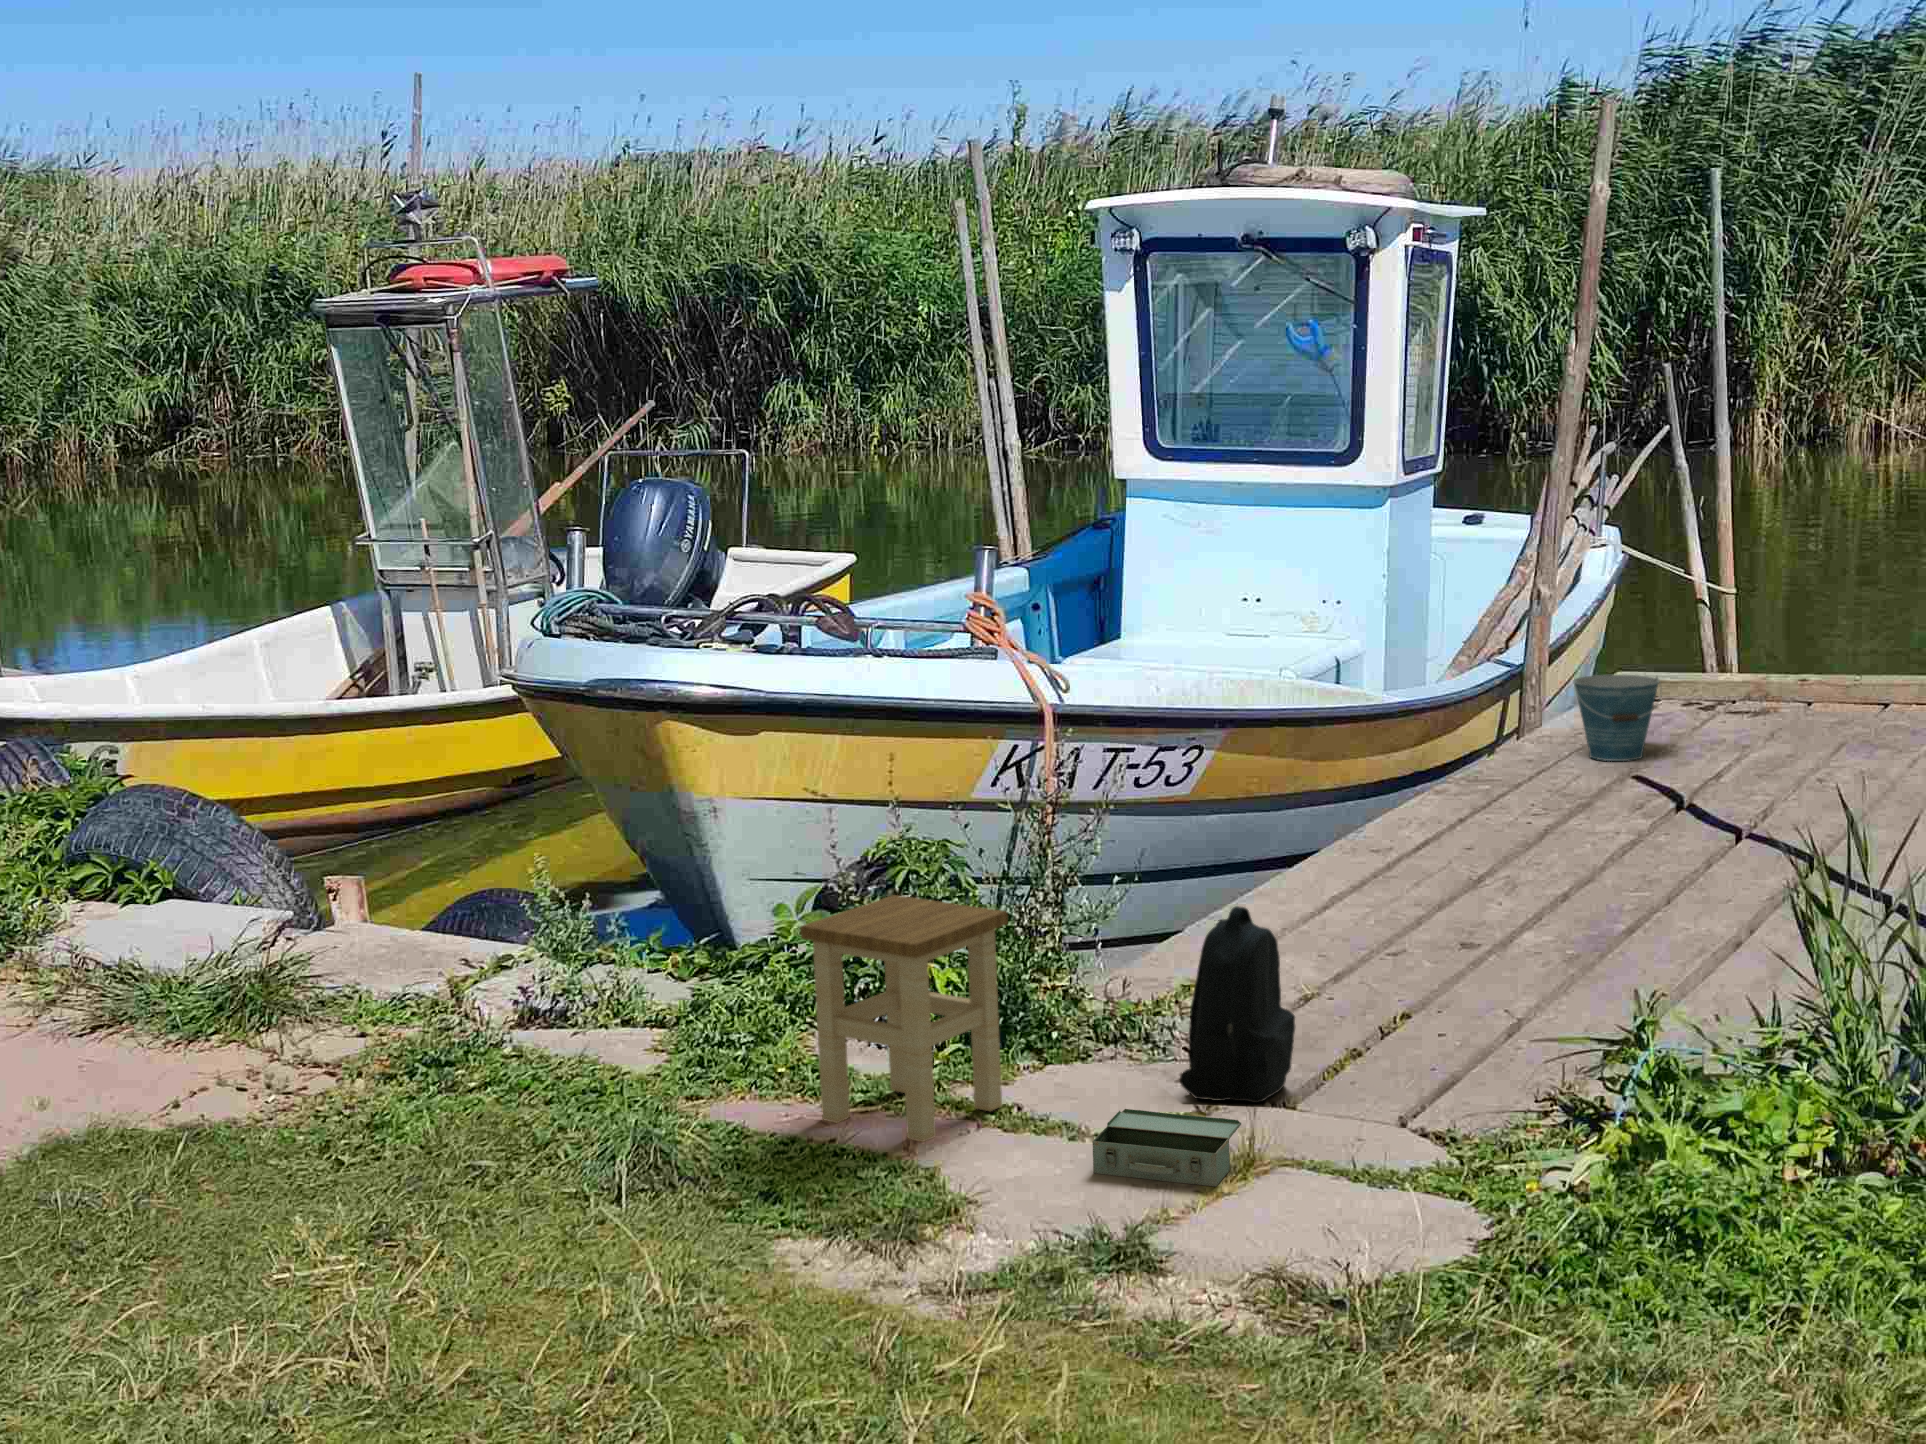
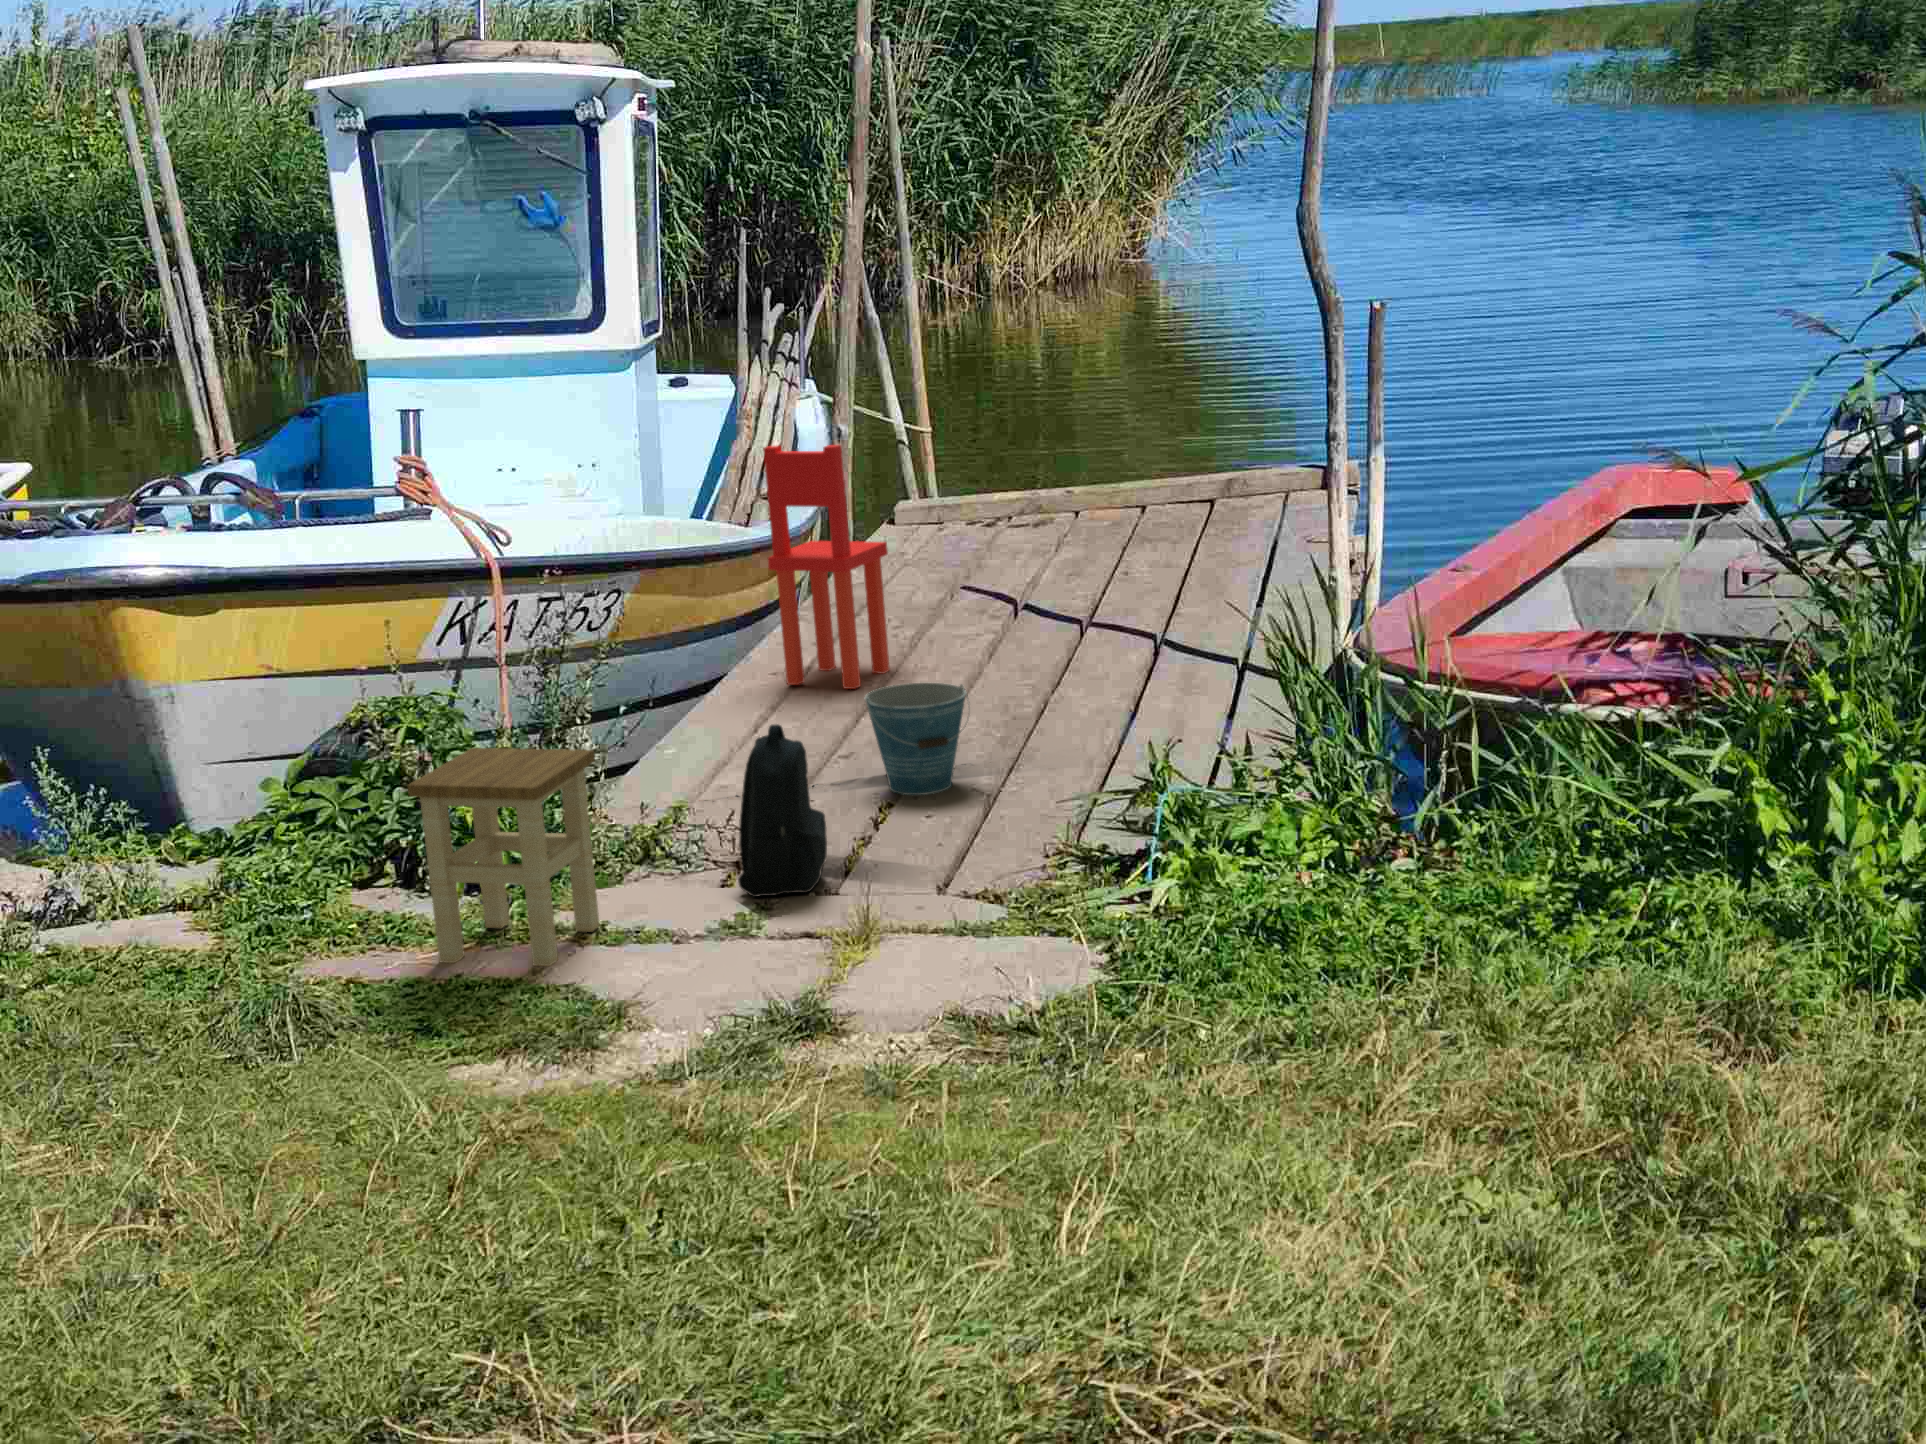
chair: none [1353,600,1495,880] -> present [763,445,890,689]
bucket: present [1574,675,1661,761] -> present [865,683,969,795]
toolbox: present [1092,1109,1241,1187] -> none [720,904,837,967]

